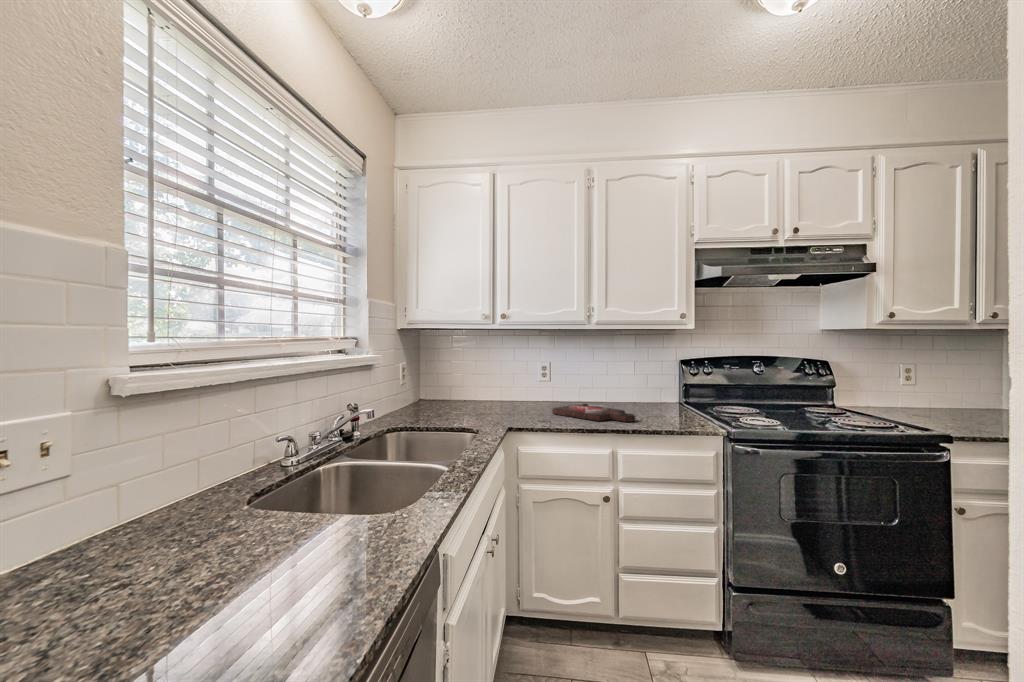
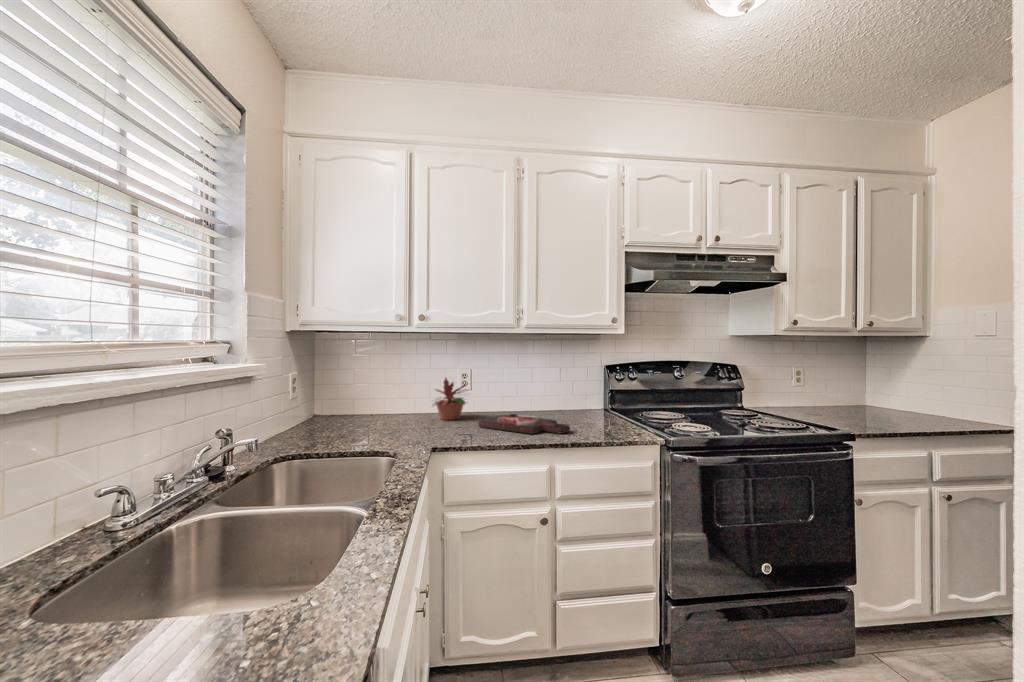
potted plant: none [508,368,551,407] -> present [433,378,466,420]

